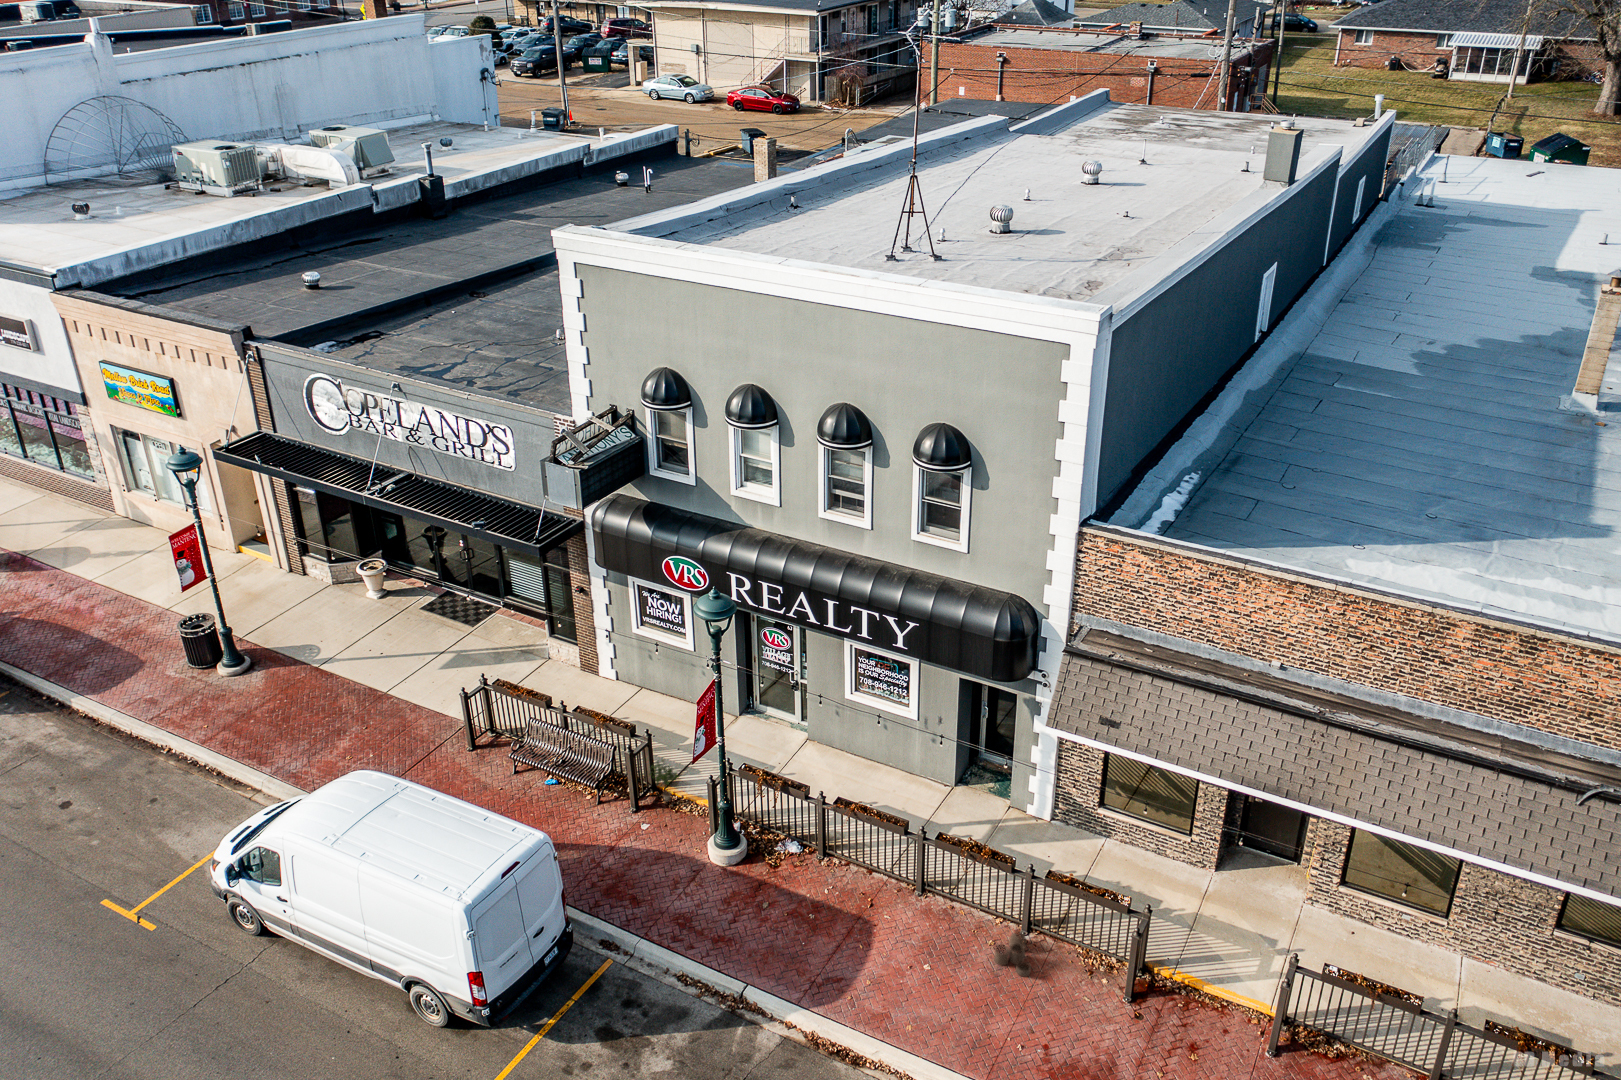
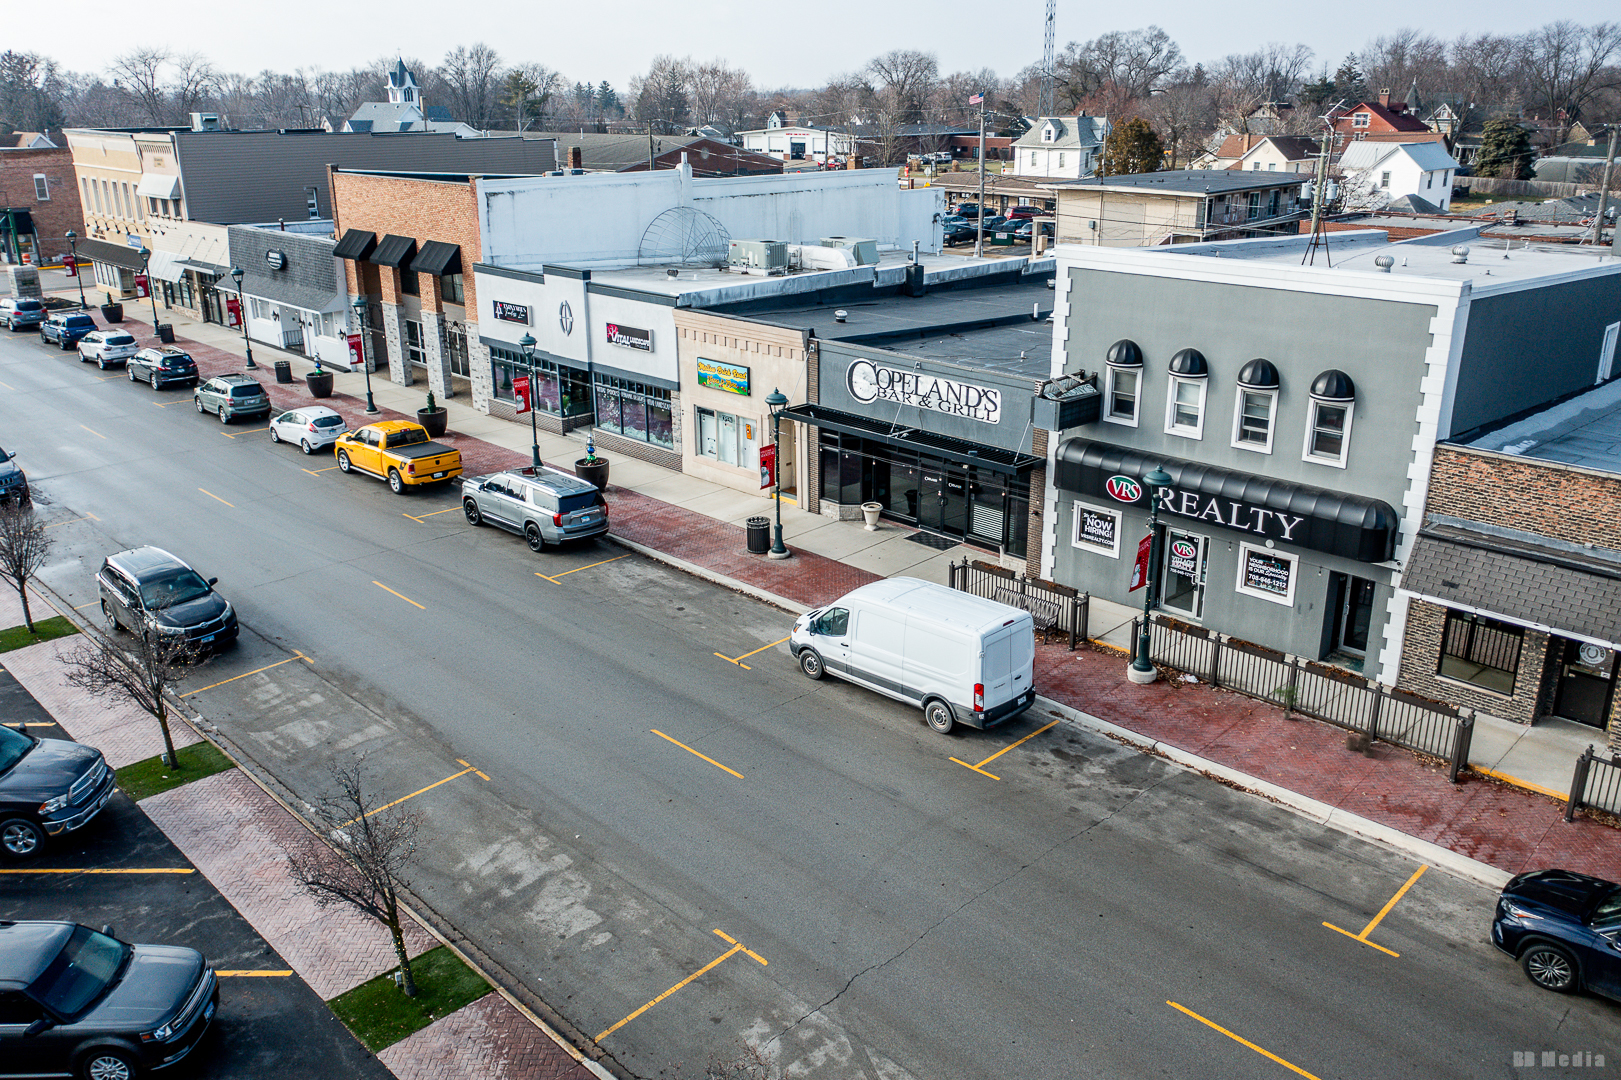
potted plant: present [649,760,678,801] -> present [1276,686,1301,720]

